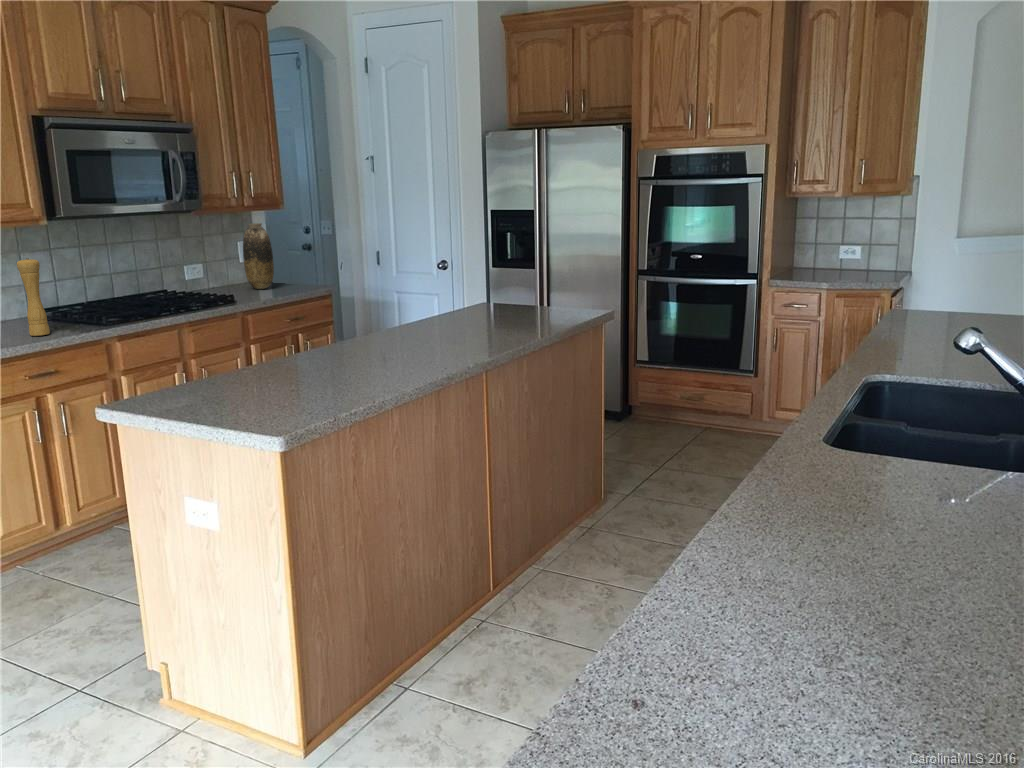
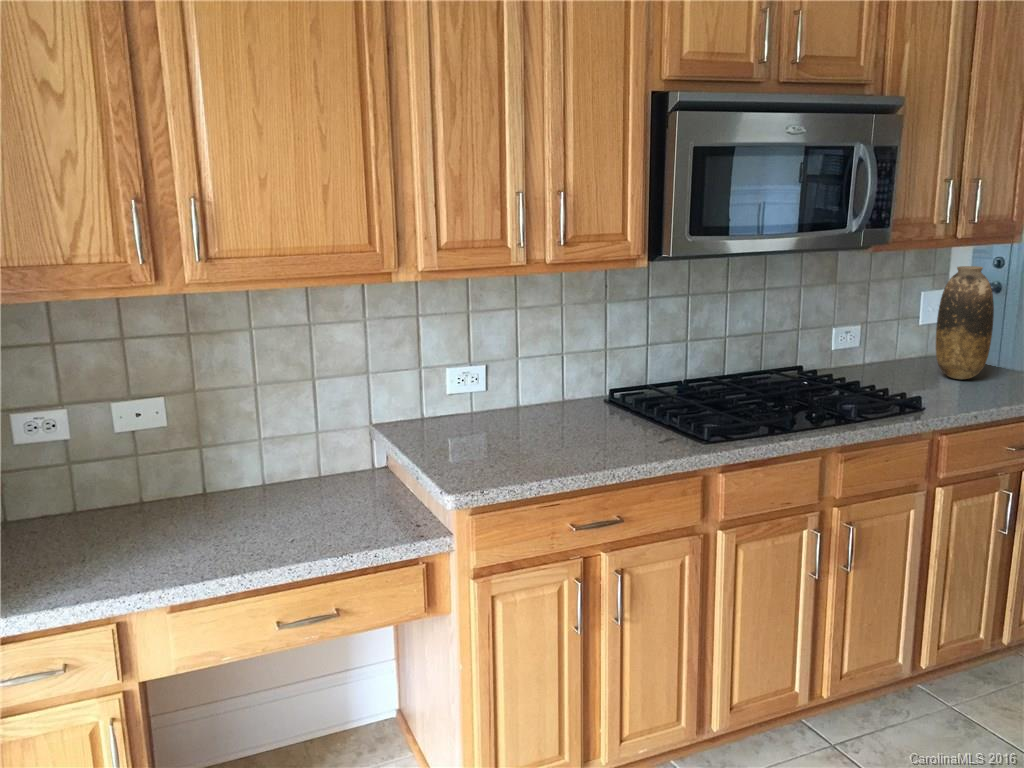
pepper mill: present [17,258,50,336] -> none [590,327,623,455]

